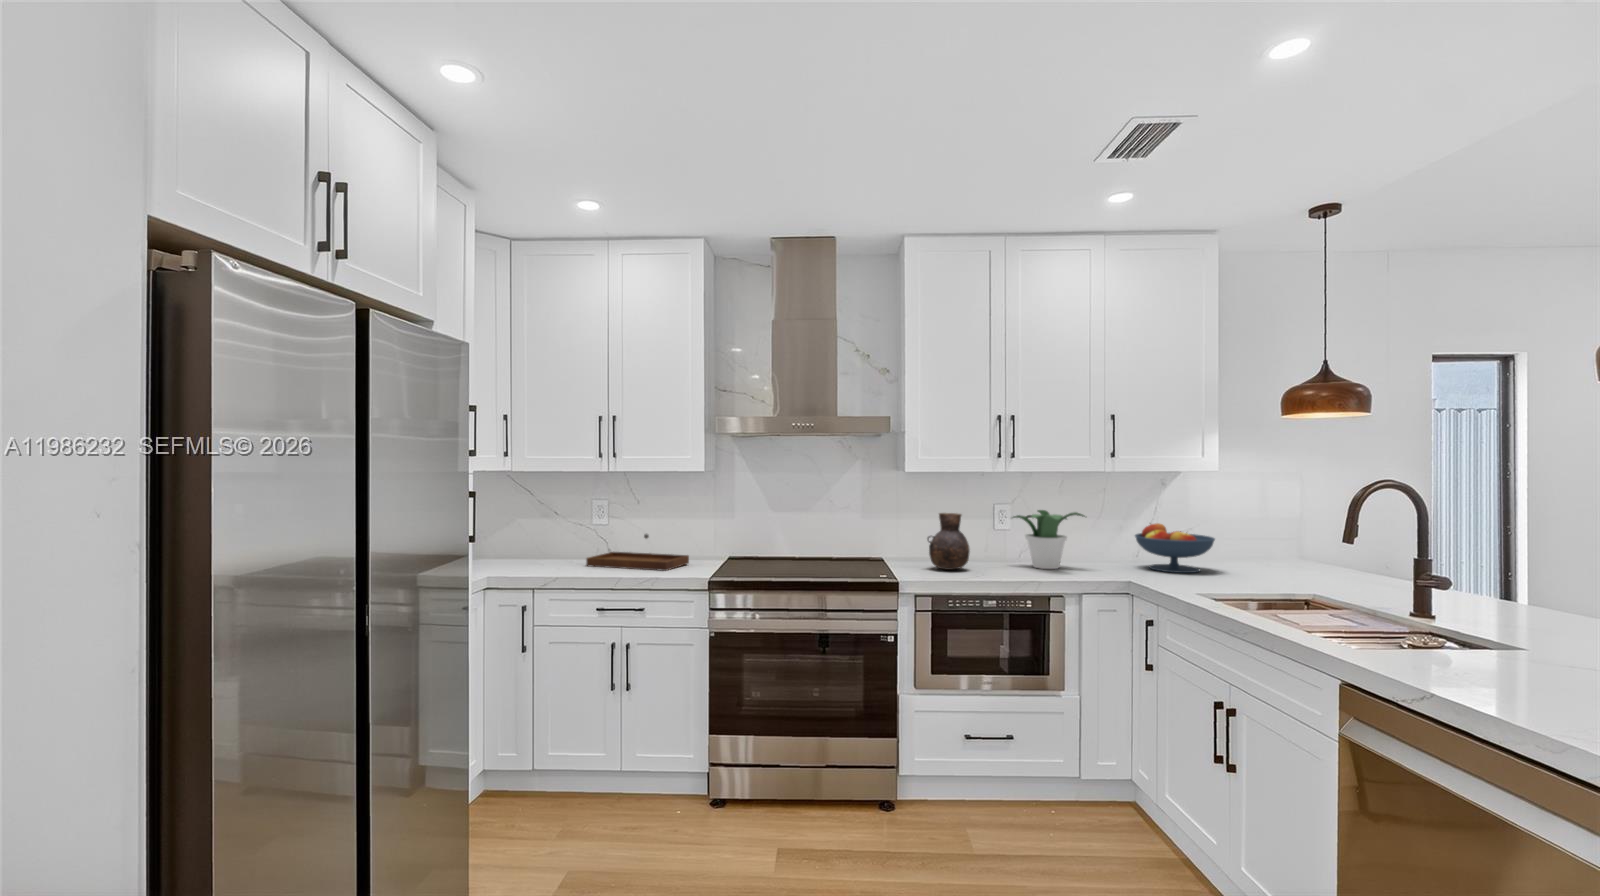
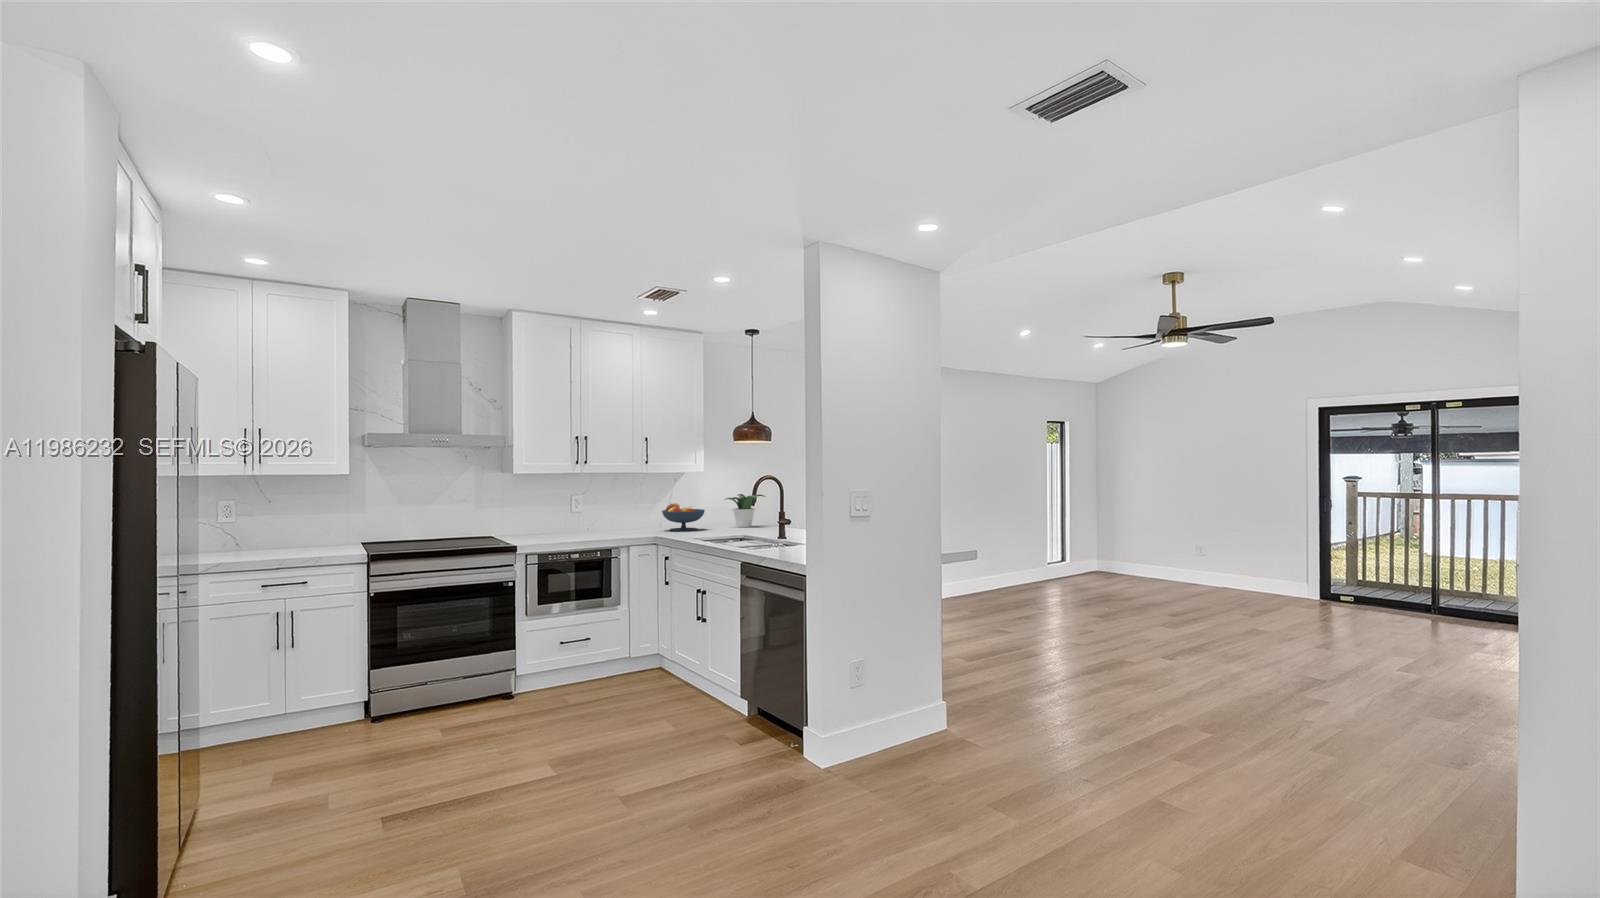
potted plant: present [1013,510,1085,569] -> present [726,494,765,527]
vase: present [927,513,970,570] -> none [530,501,560,539]
tray: present [586,534,689,571] -> none [227,528,330,558]

